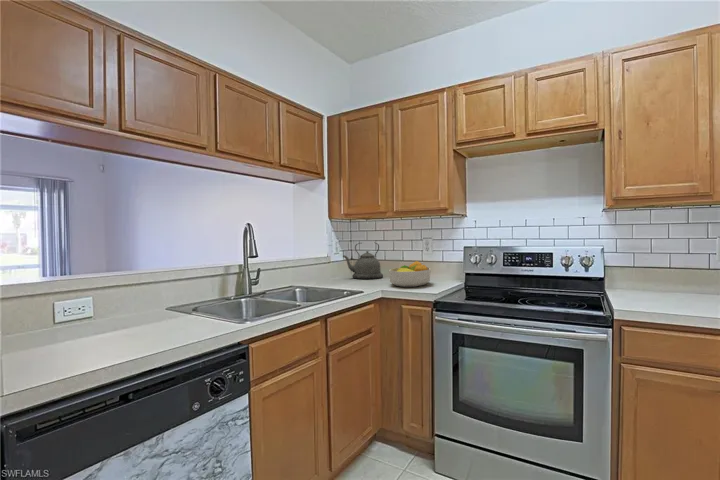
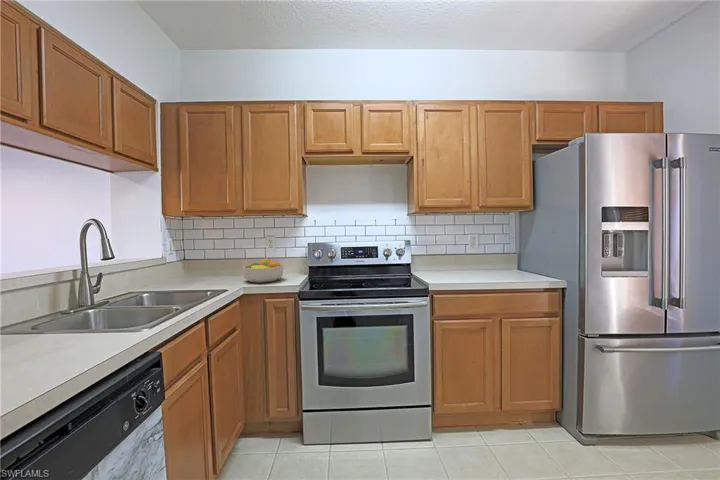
kettle: present [343,243,383,279] -> none [182,242,226,280]

